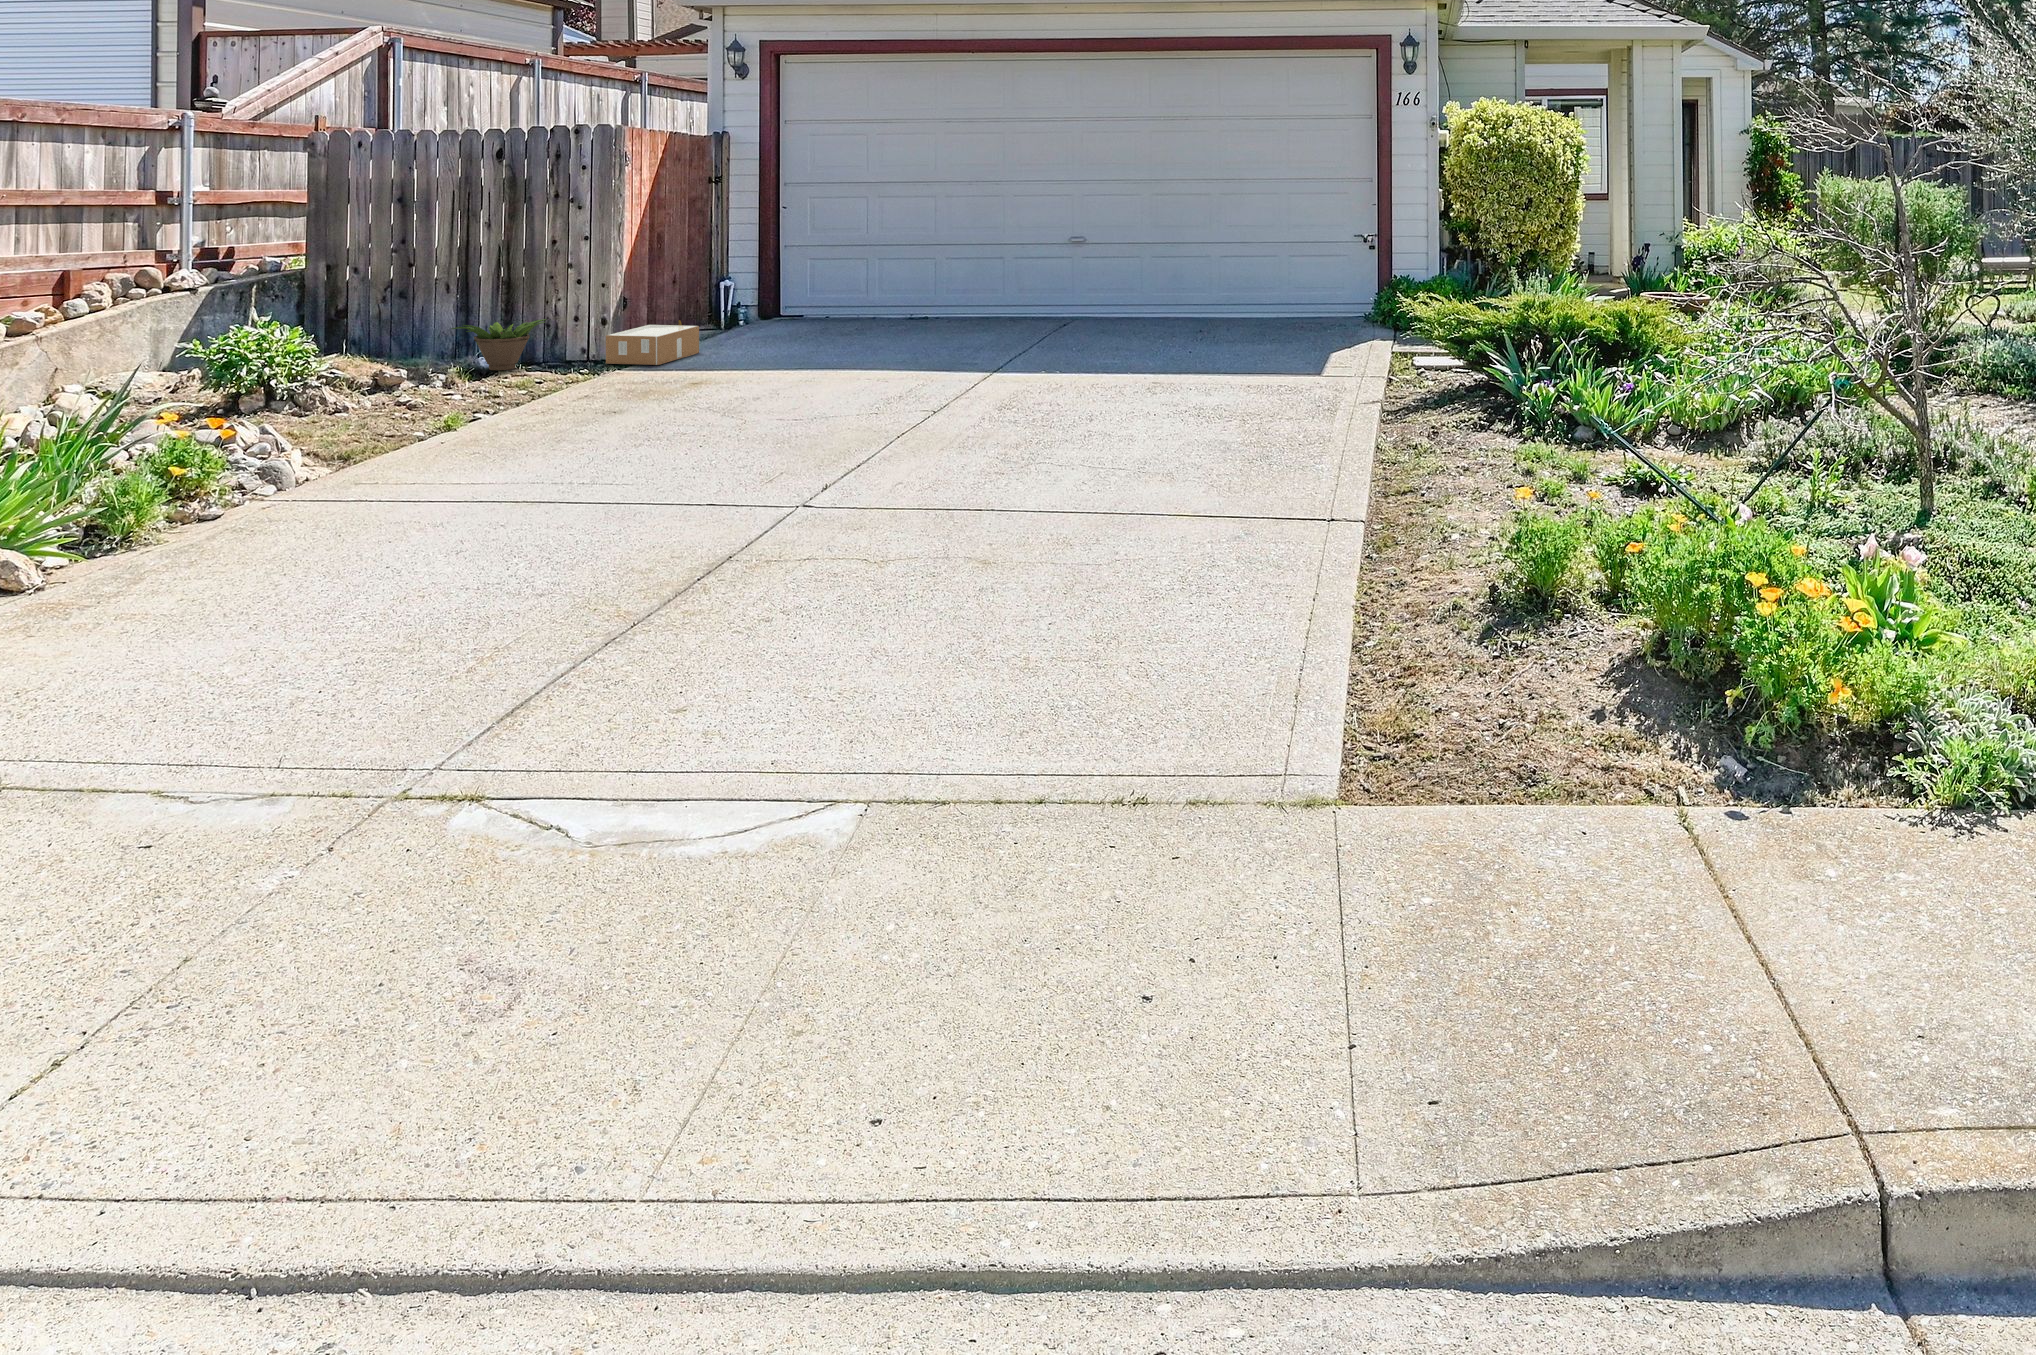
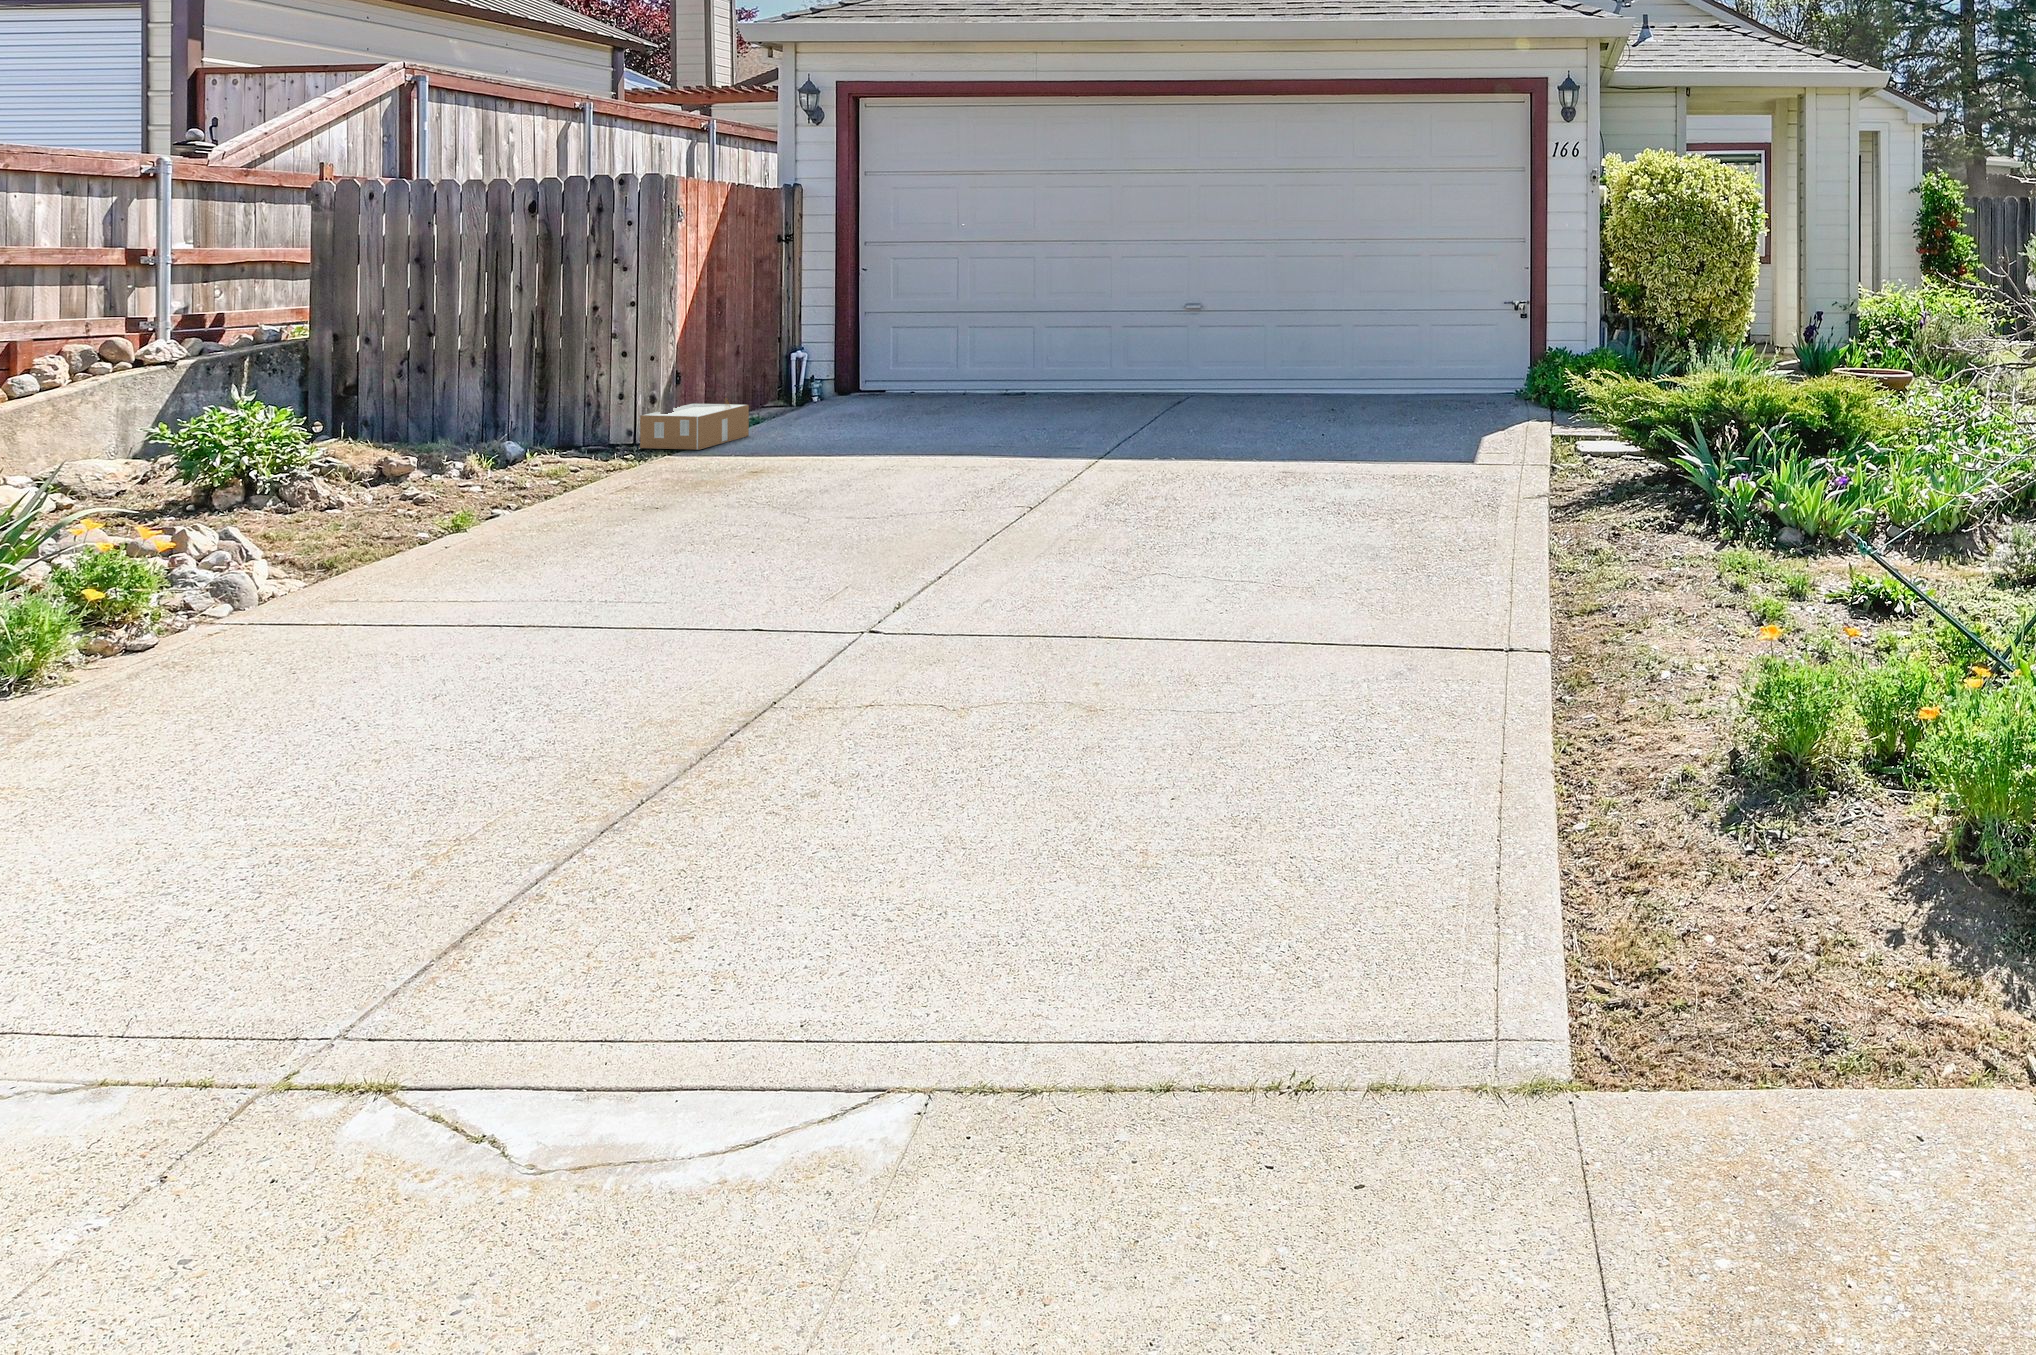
decorative plant: present [452,319,547,370] -> none [464,397,574,456]

